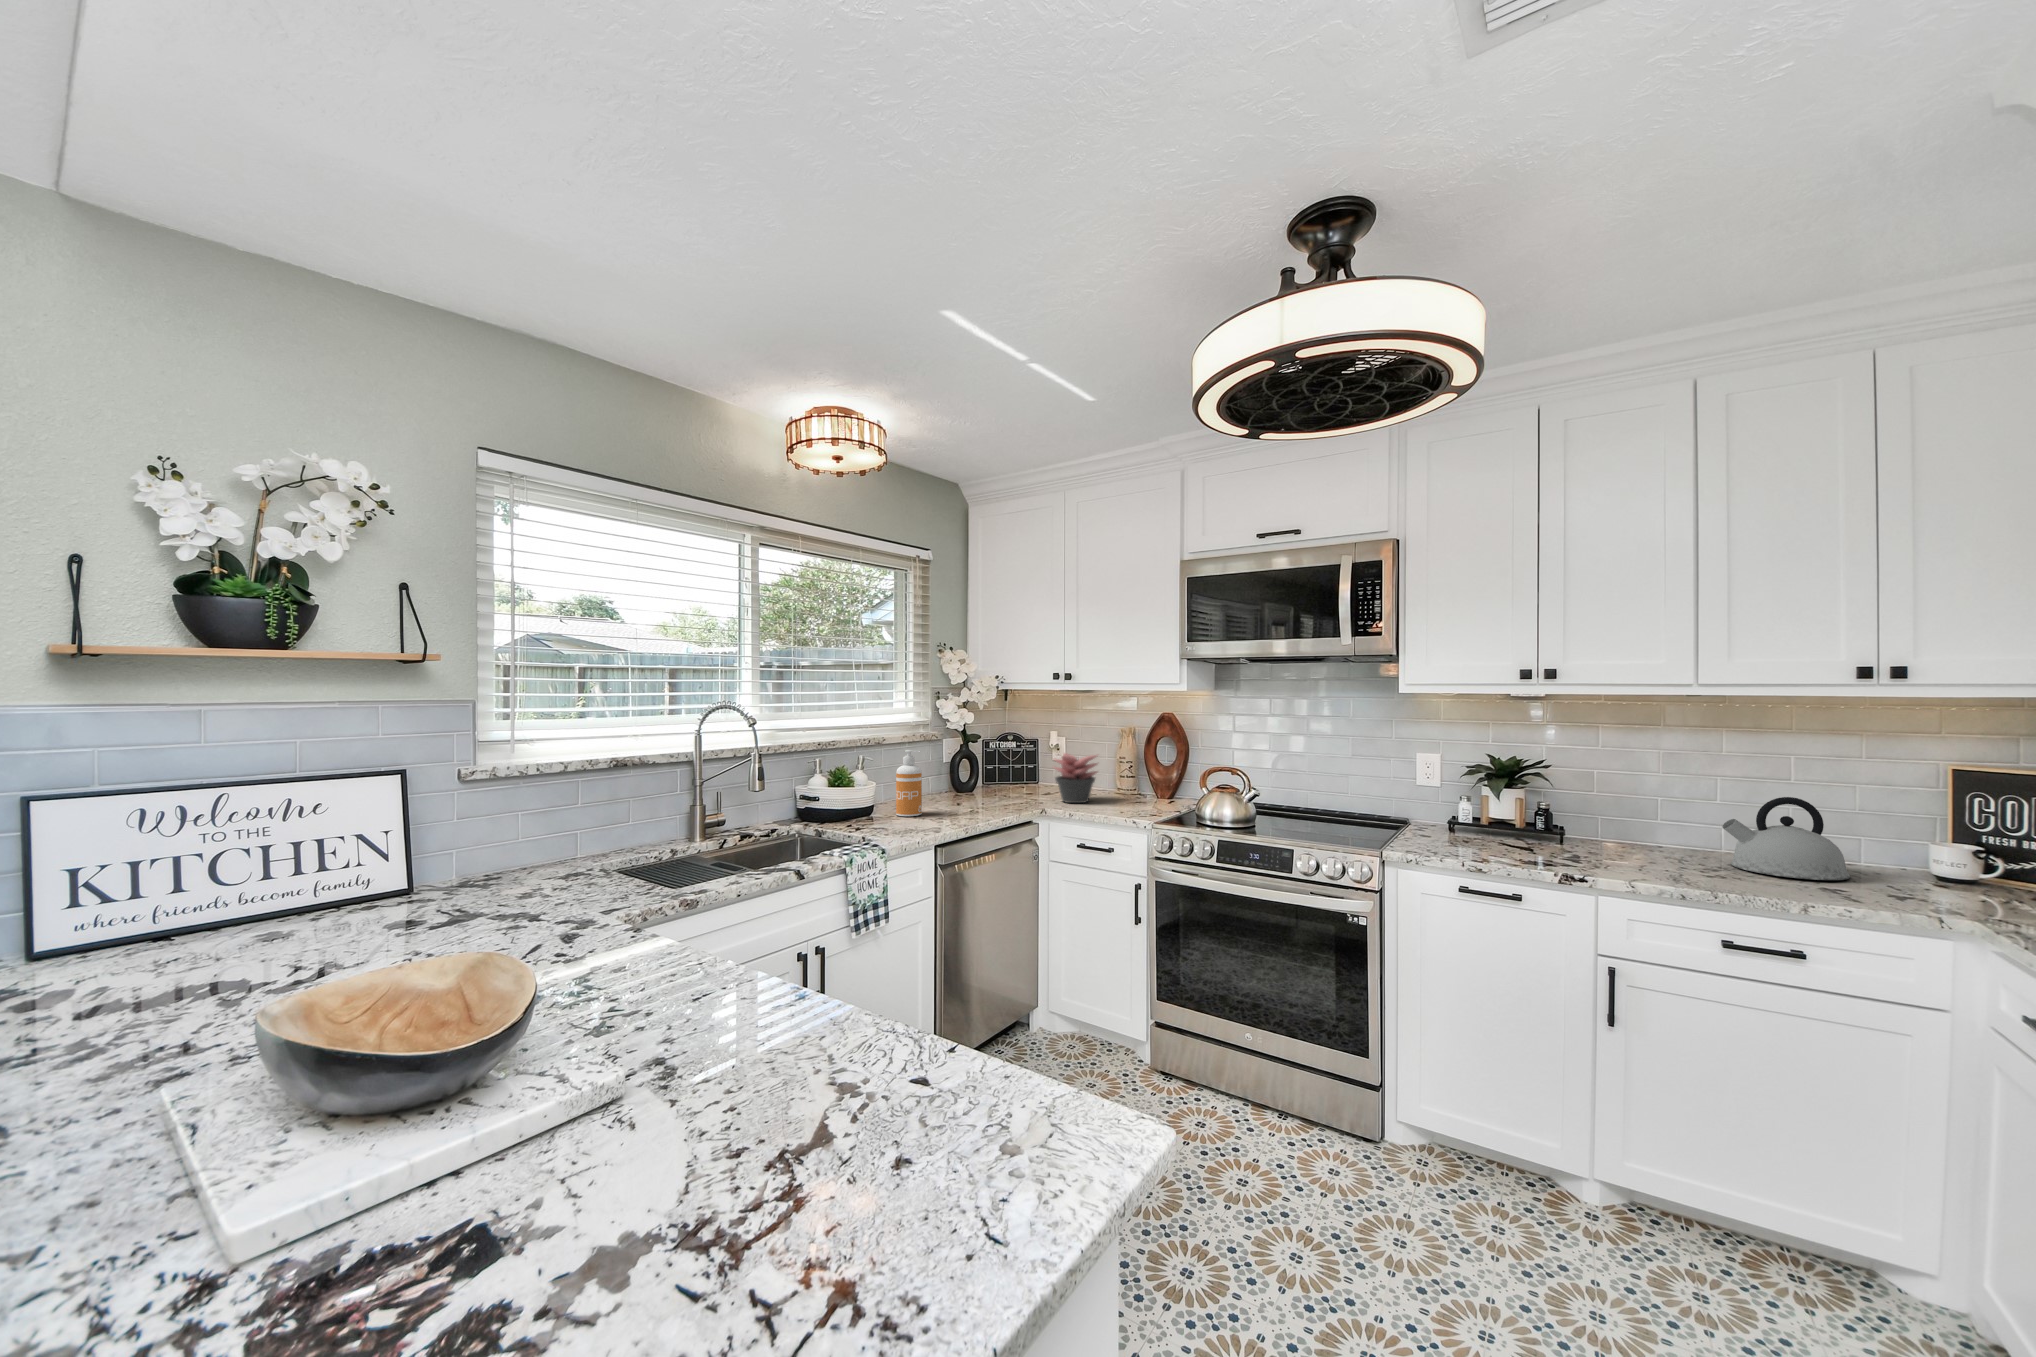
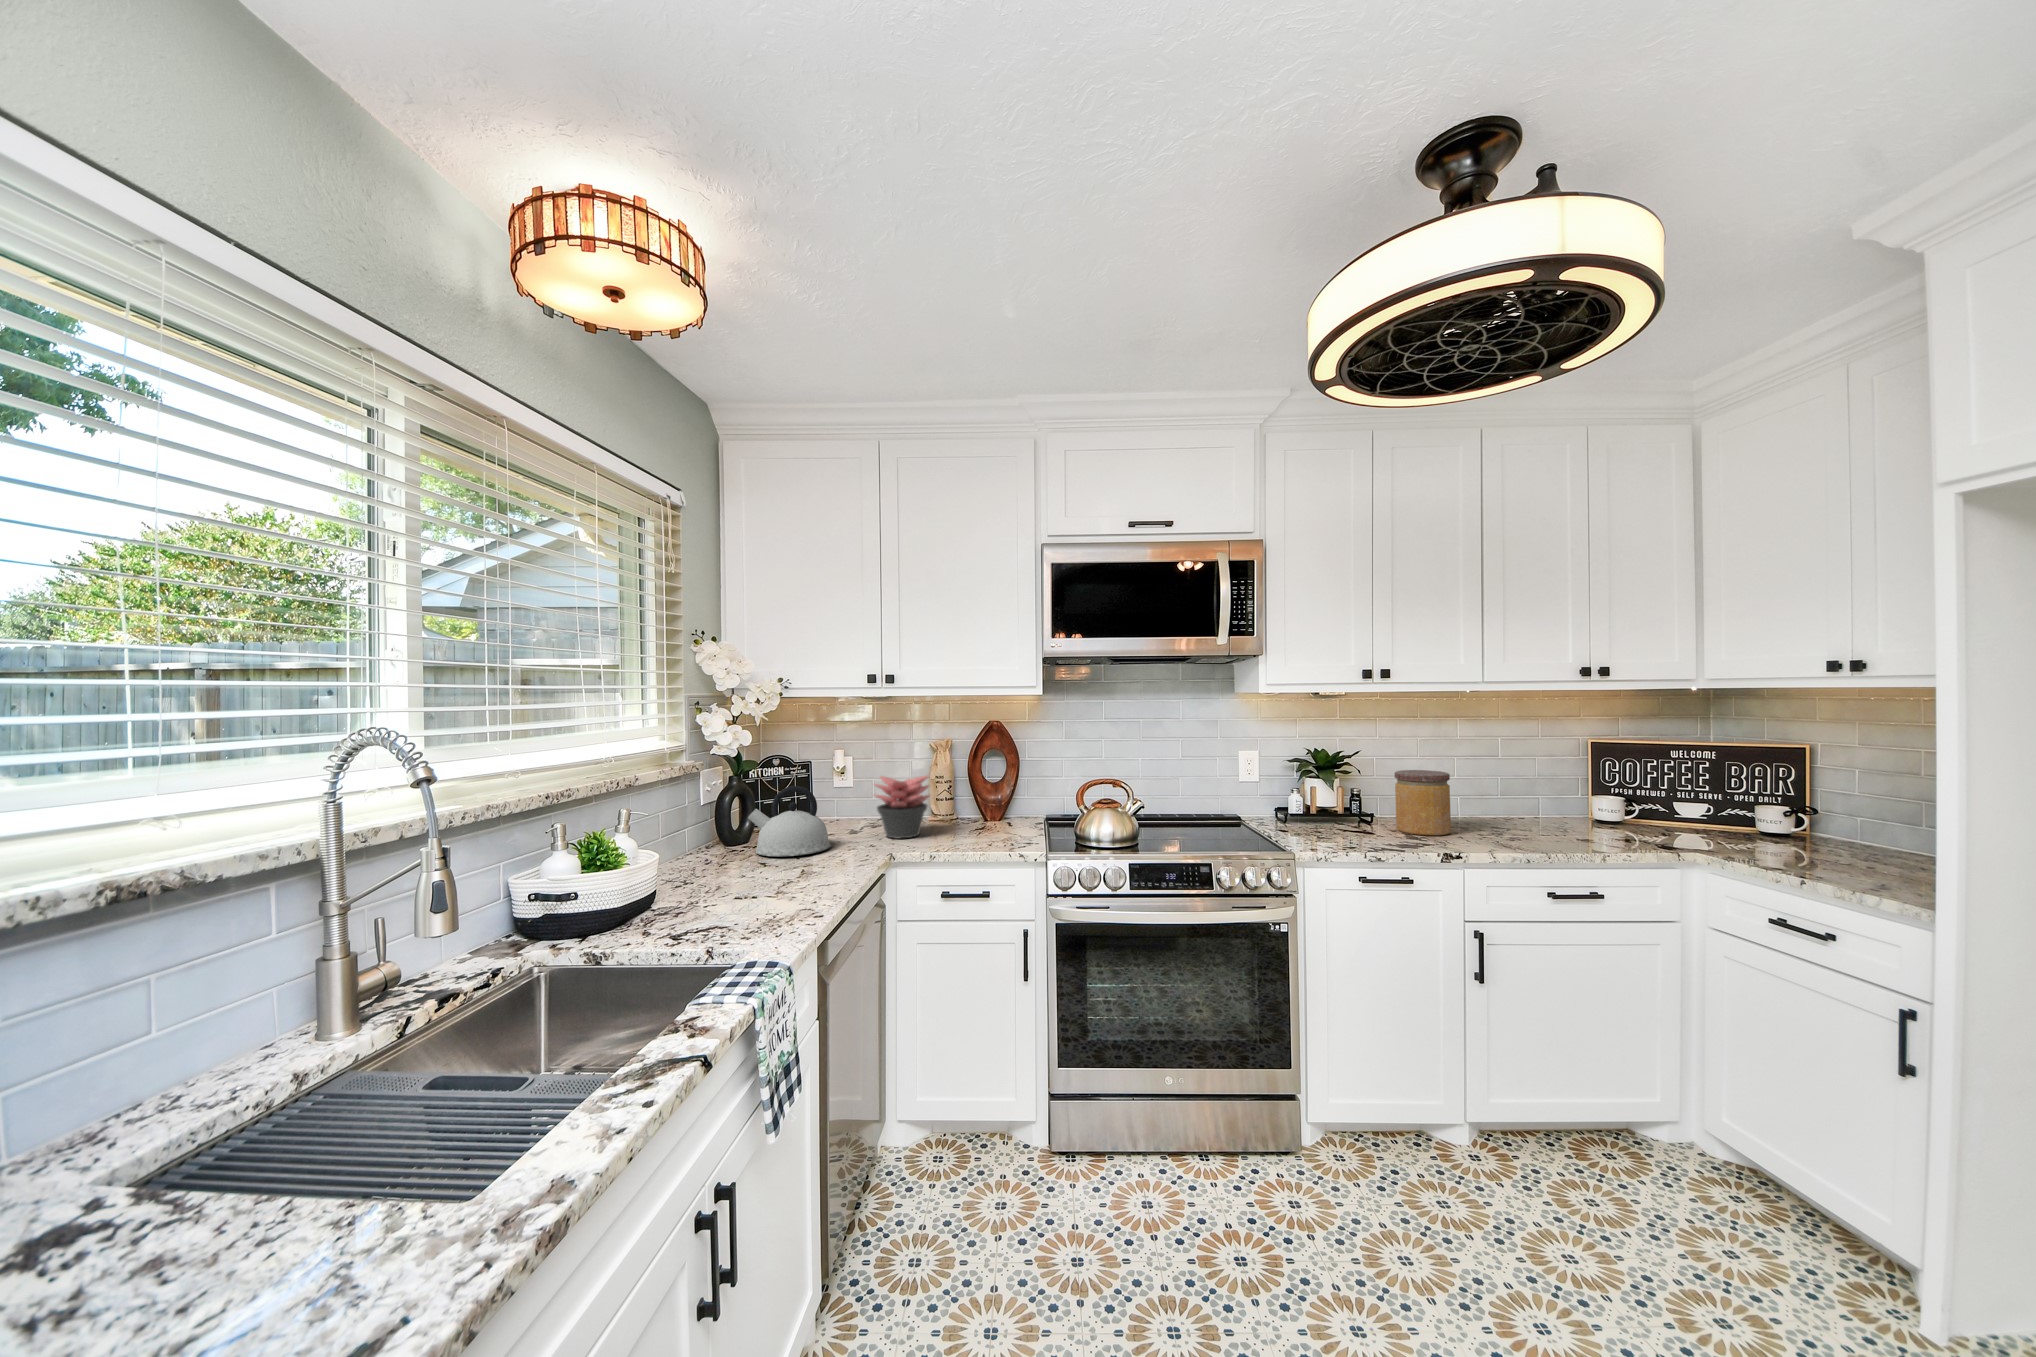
soap dispenser: present [896,750,922,816] -> none [688,791,731,893]
jar: none [1569,784,1641,861] -> present [1394,770,1451,835]
kettle: present [1722,797,1850,880] -> present [748,786,831,856]

